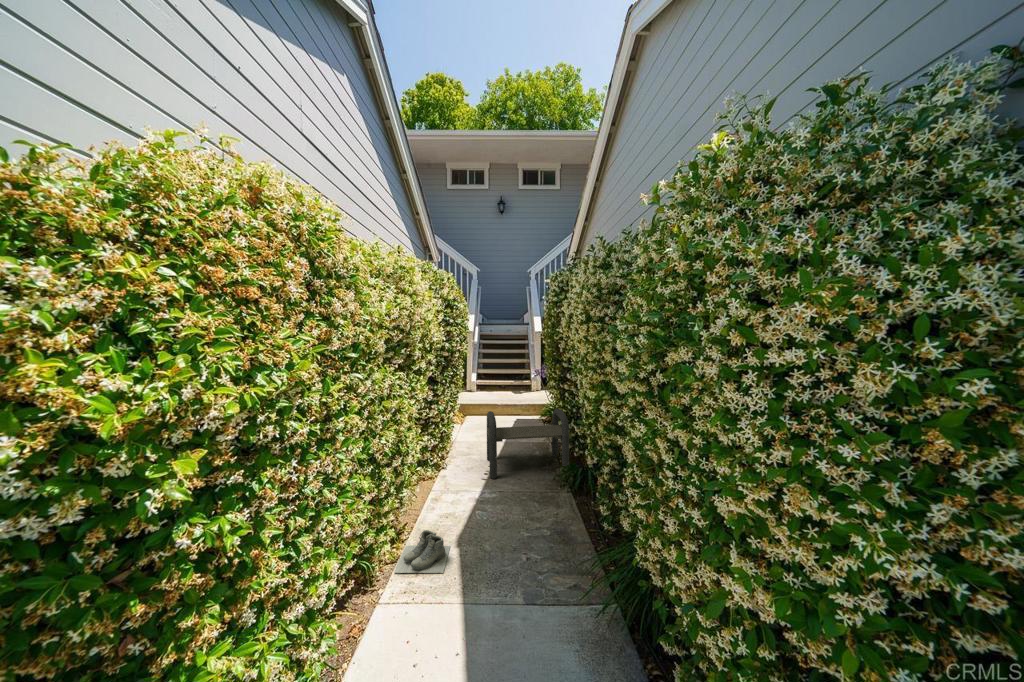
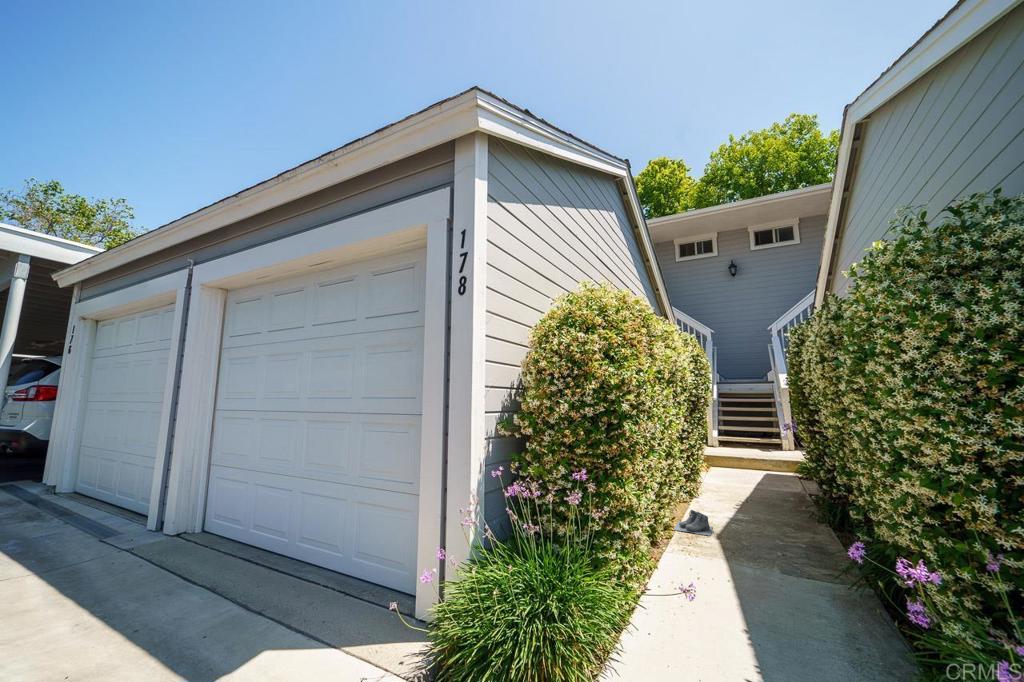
bench: present [487,409,569,479] -> none [734,447,826,509]

